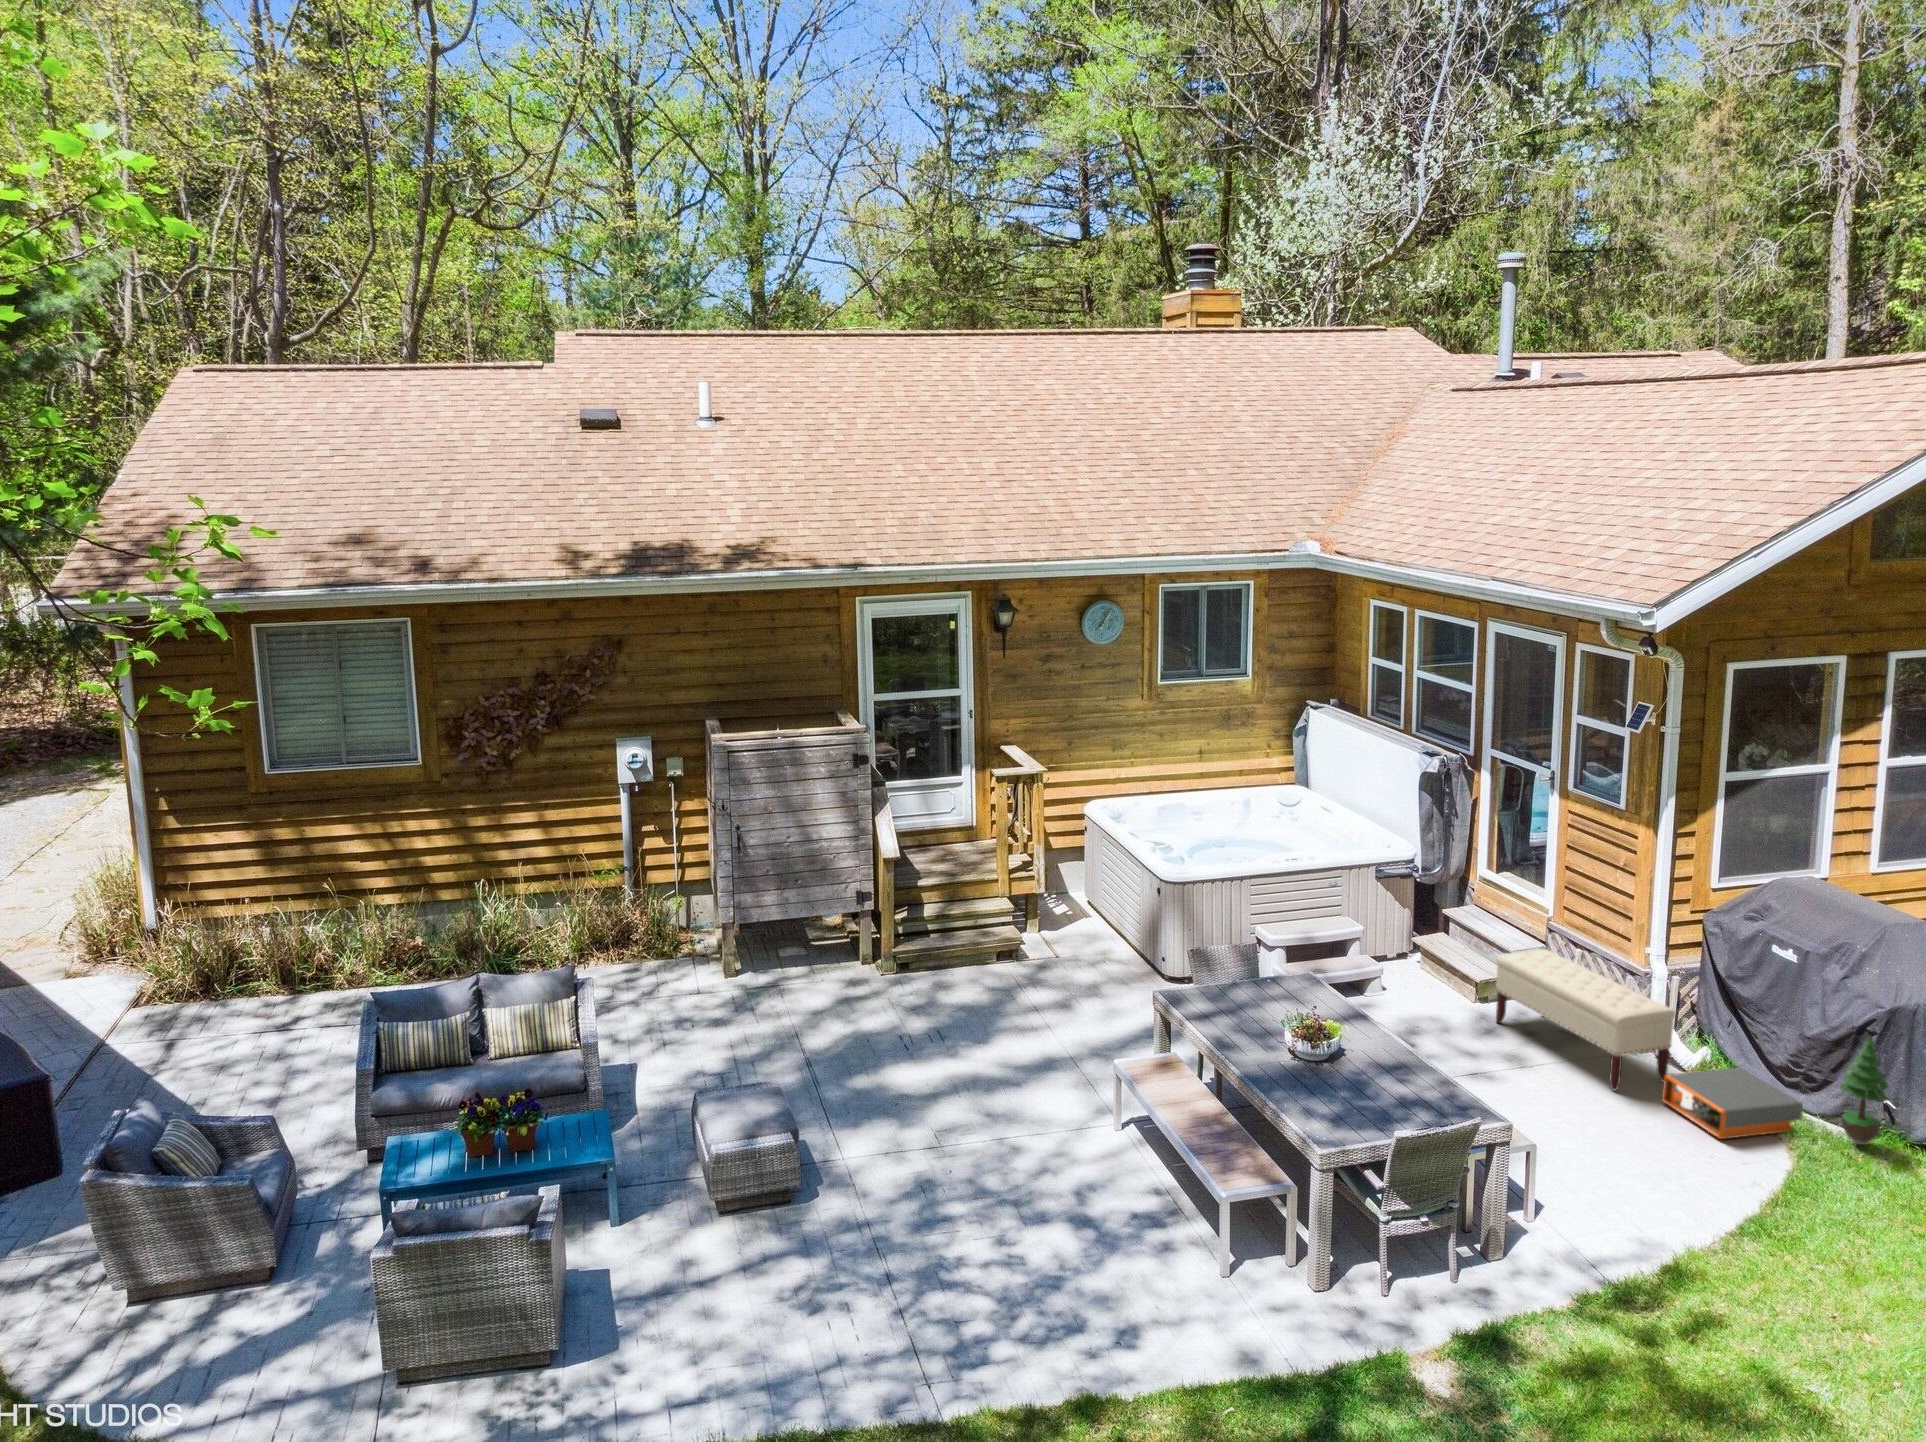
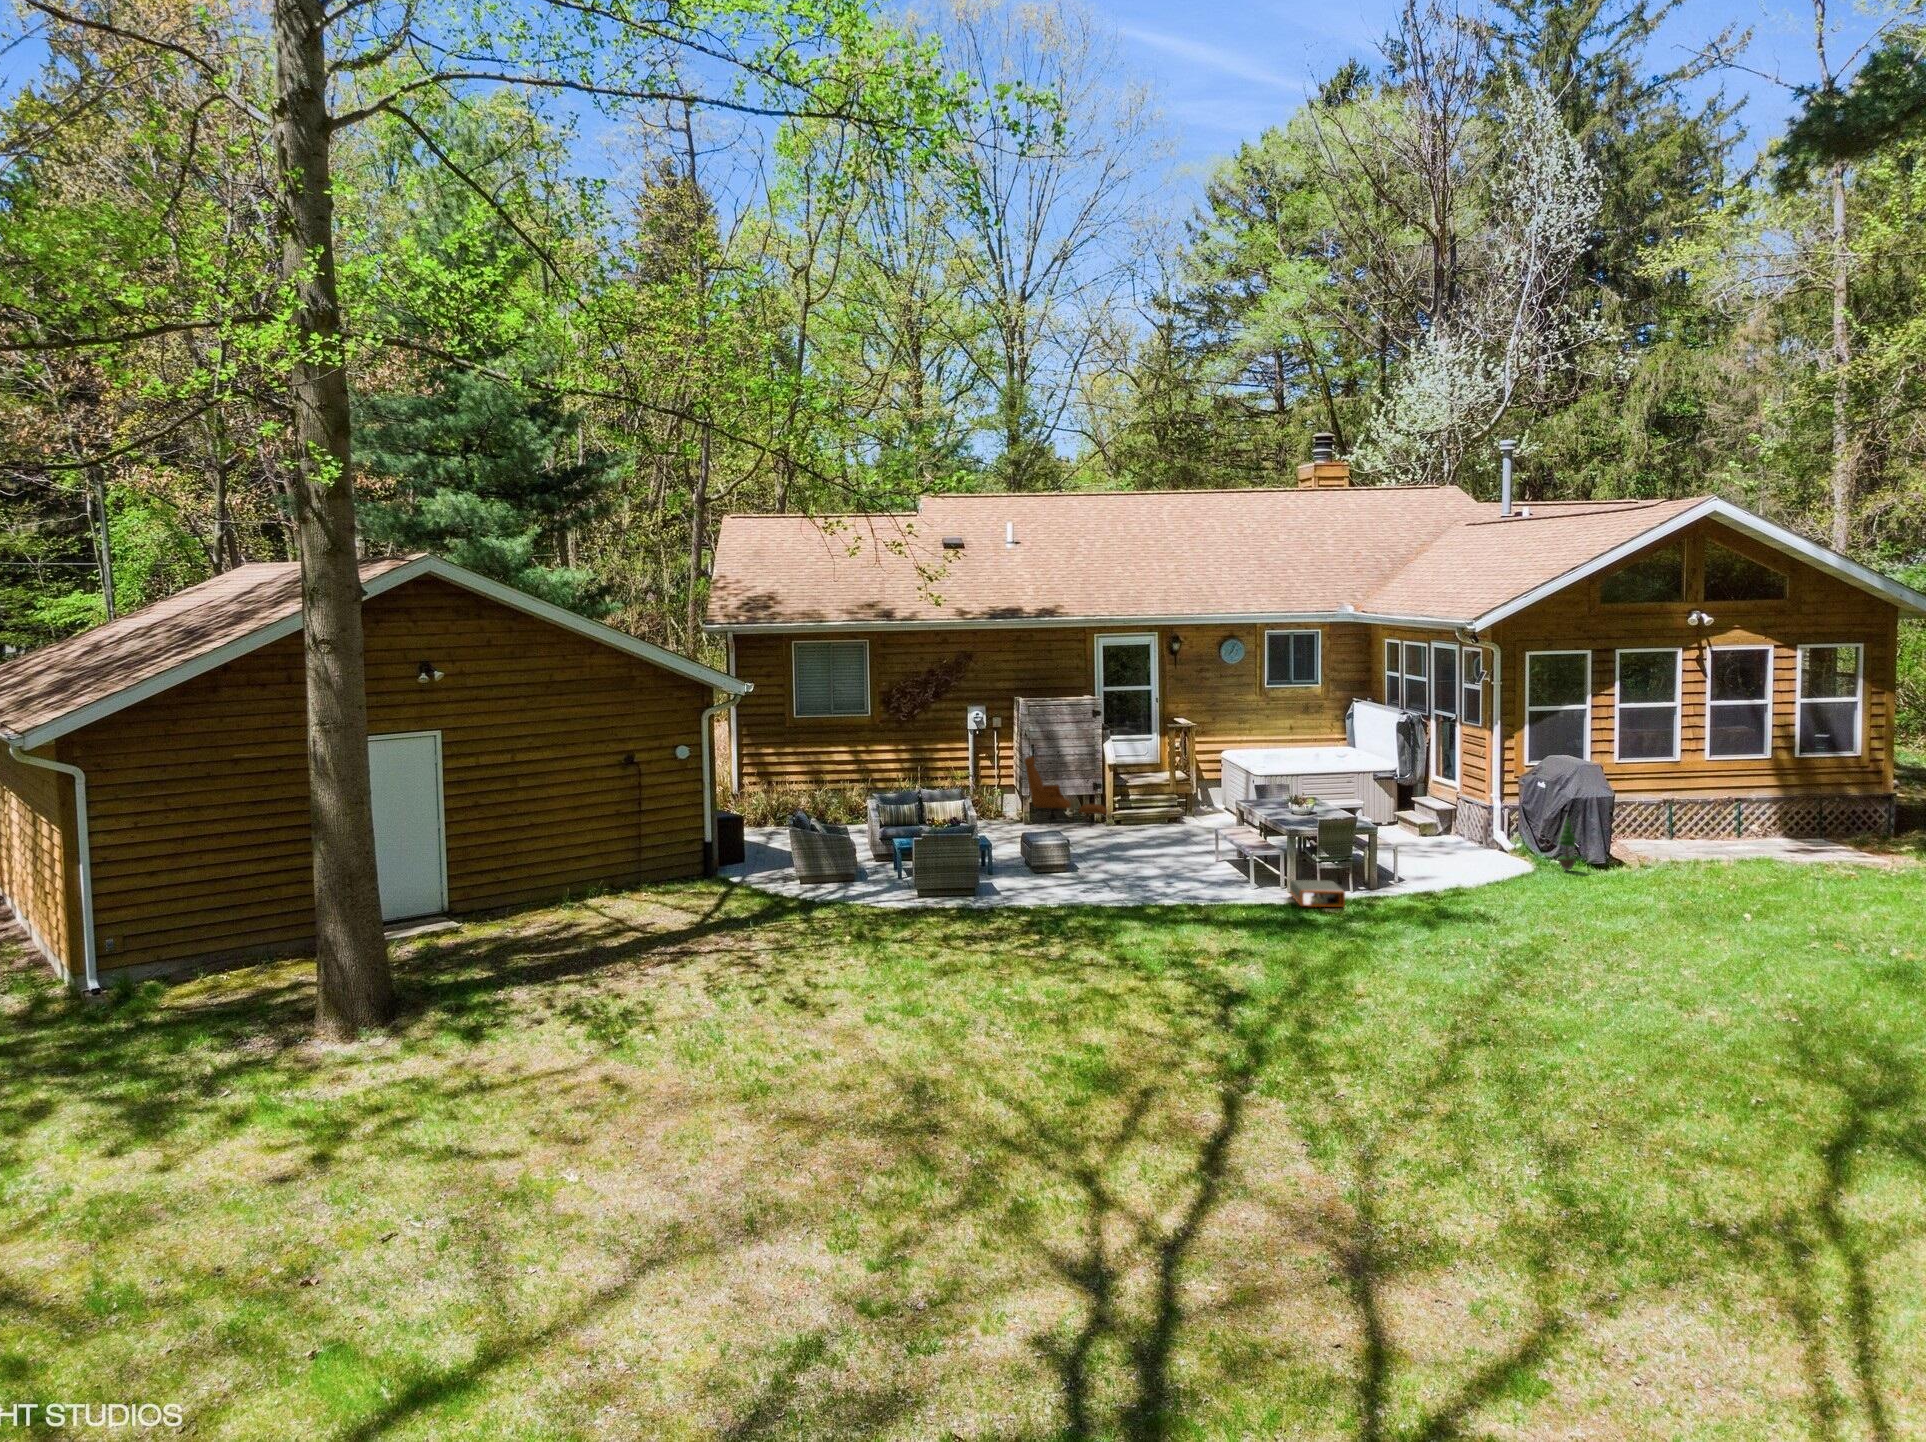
lounge chair: none [722,848,888,993] -> present [1024,757,1107,824]
bench: present [1496,949,1675,1090] -> none [1423,806,1498,861]
storage box: present [1662,1067,1803,1139] -> present [1290,880,1345,907]

